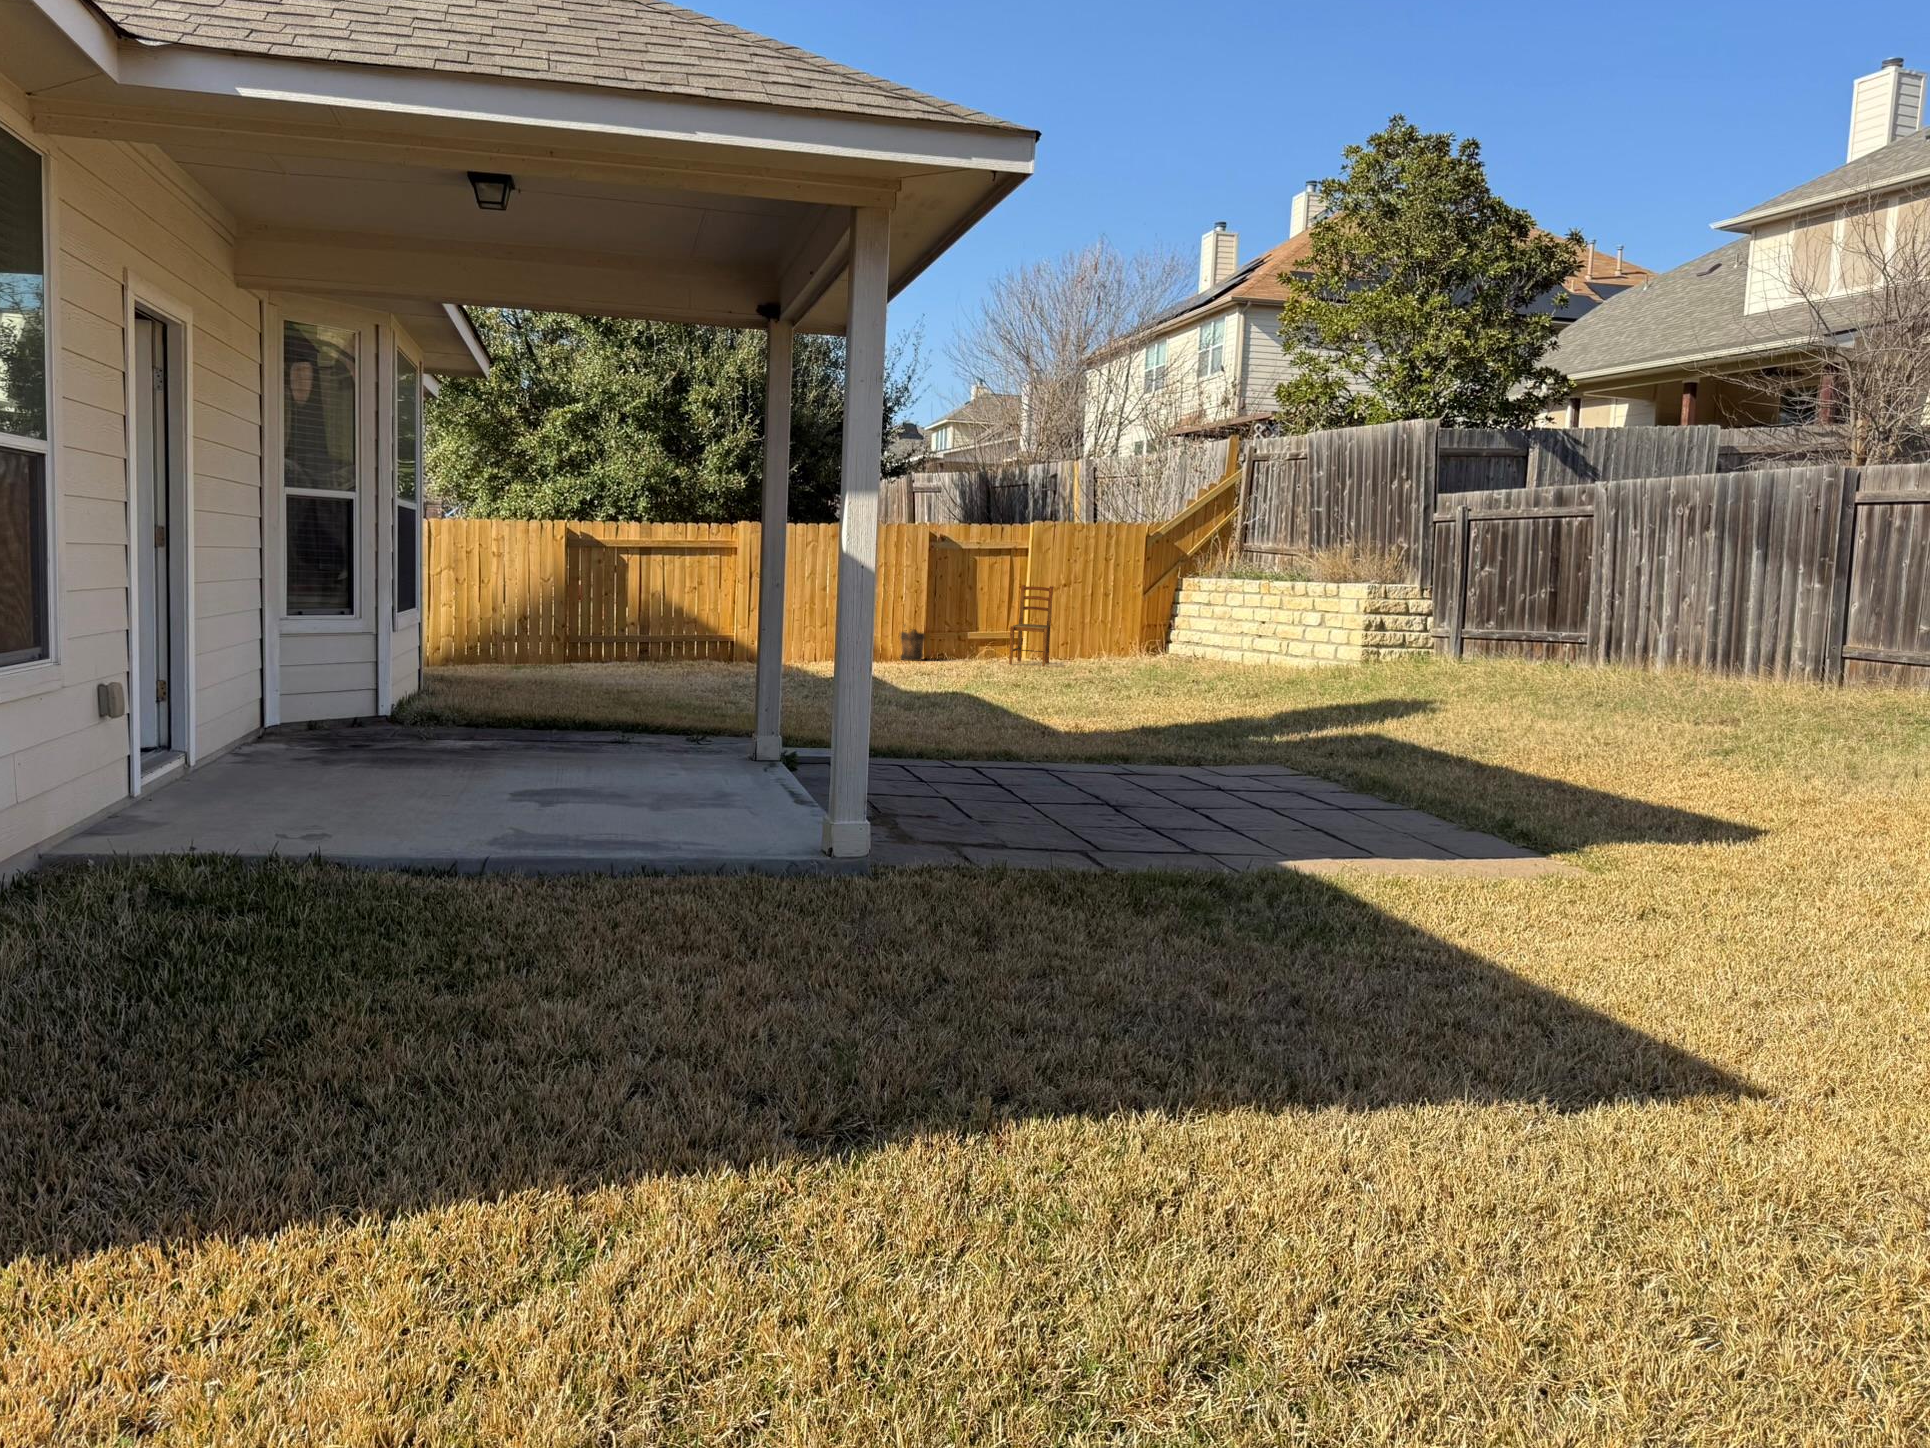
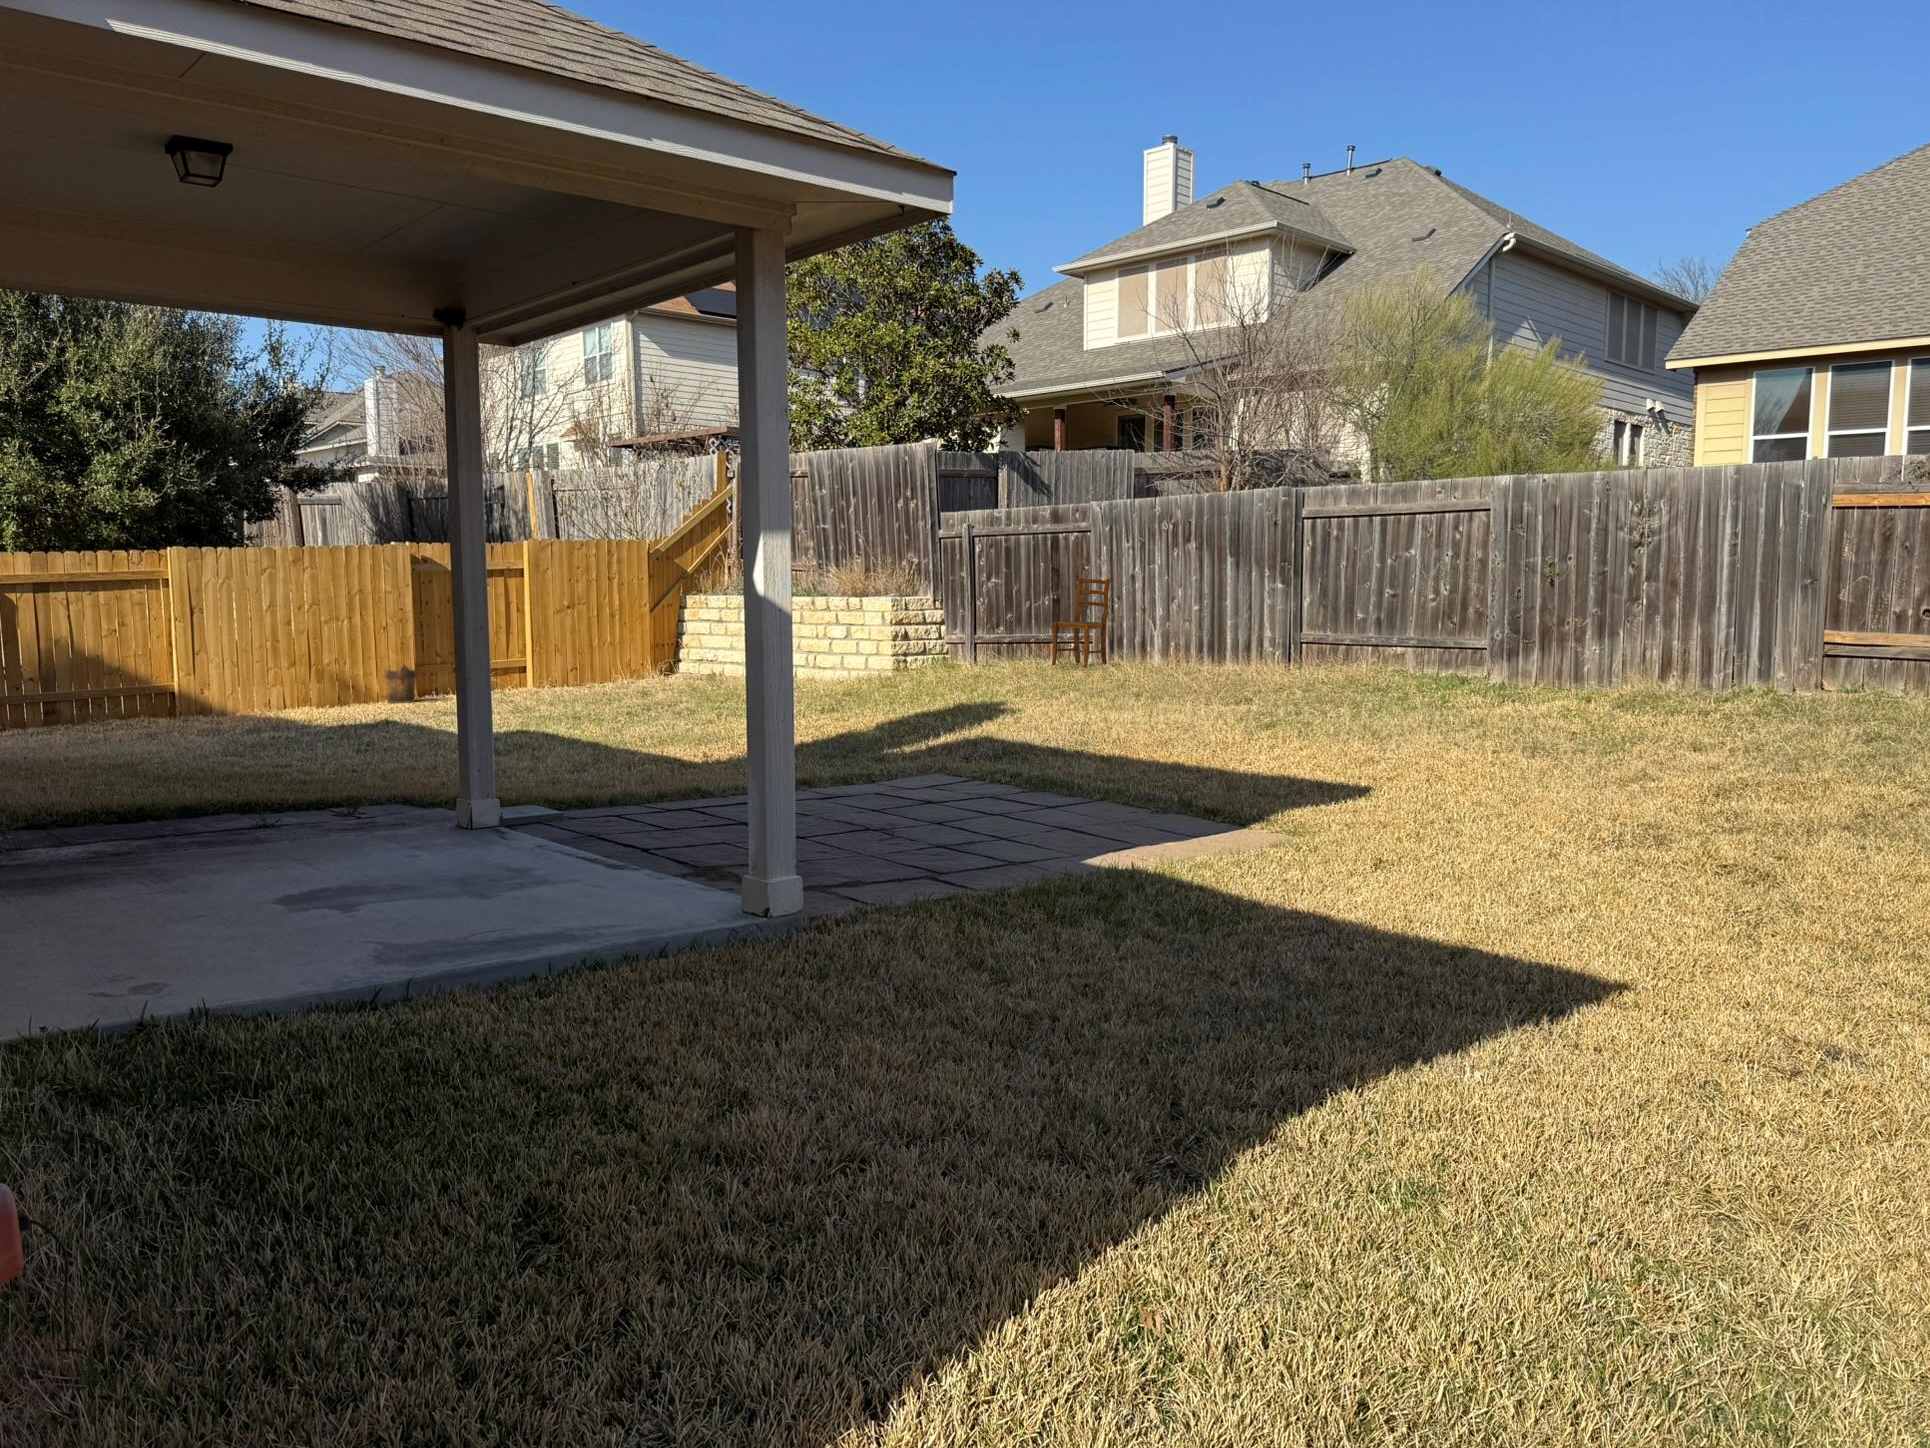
chair: present [1009,585,1053,667] -> present [1052,578,1111,668]

